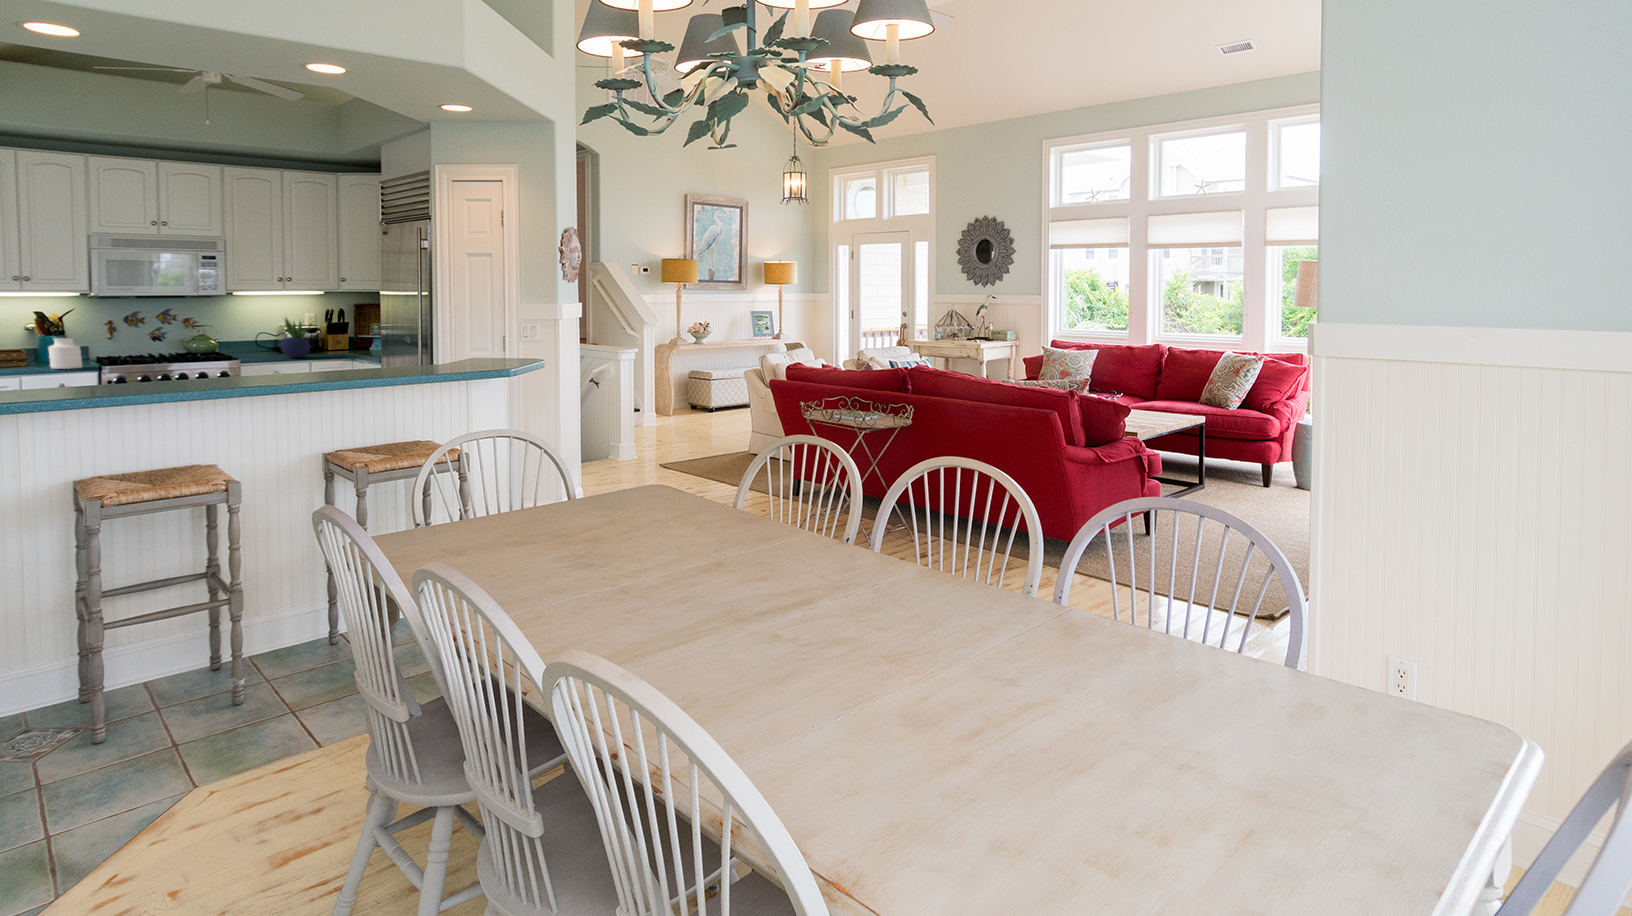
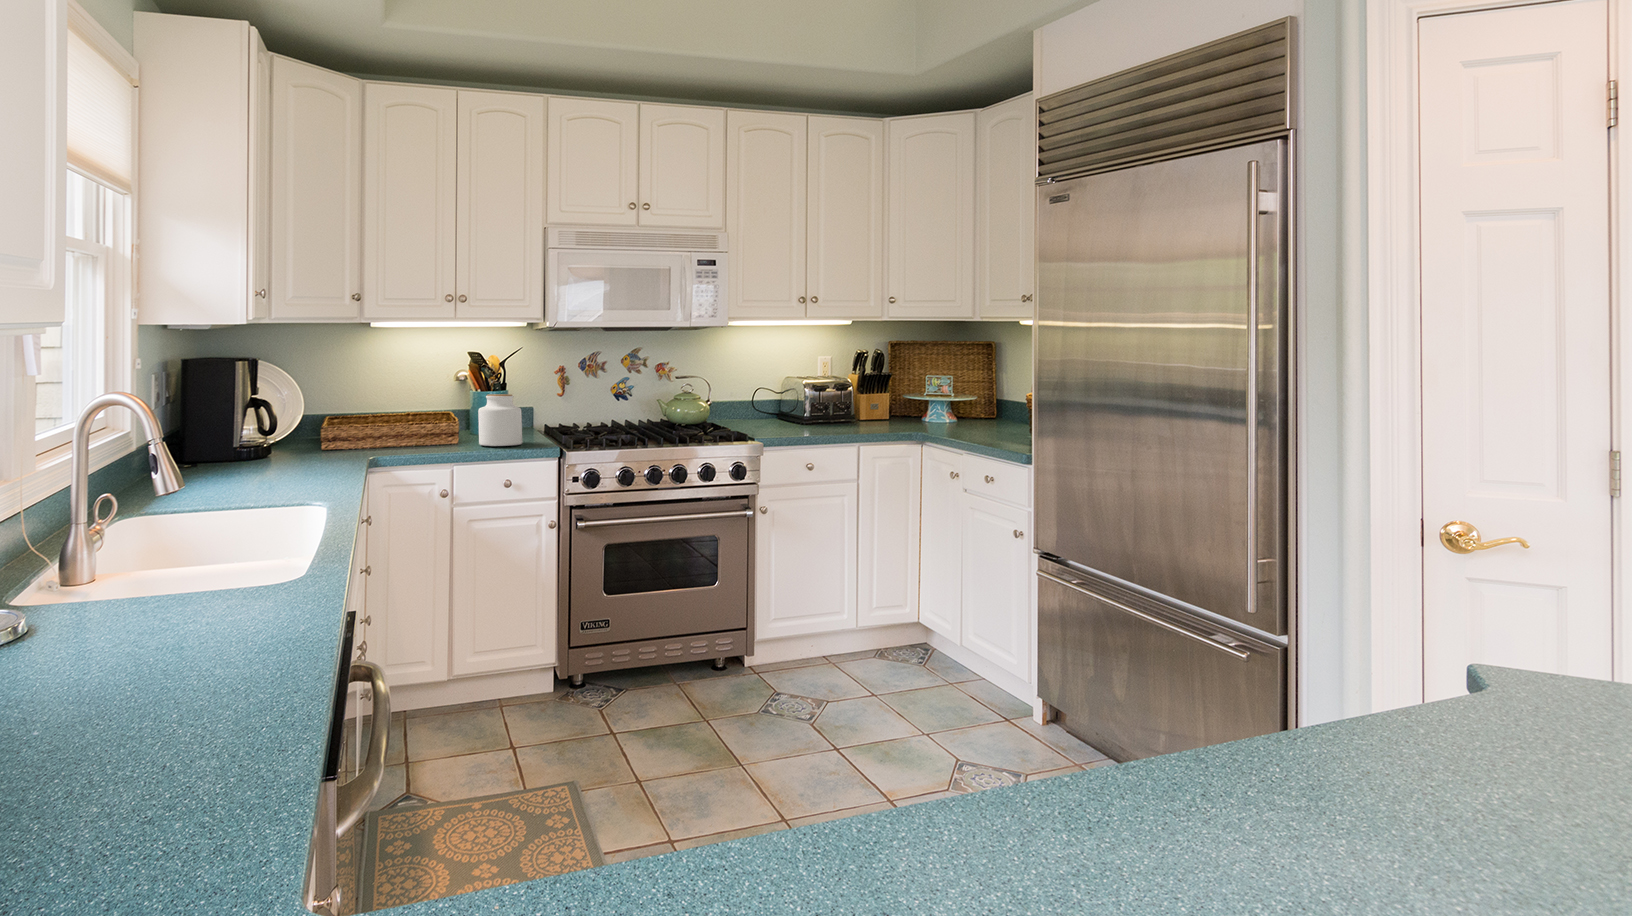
potted plant: present [281,318,311,358] -> none [797,357,850,430]

